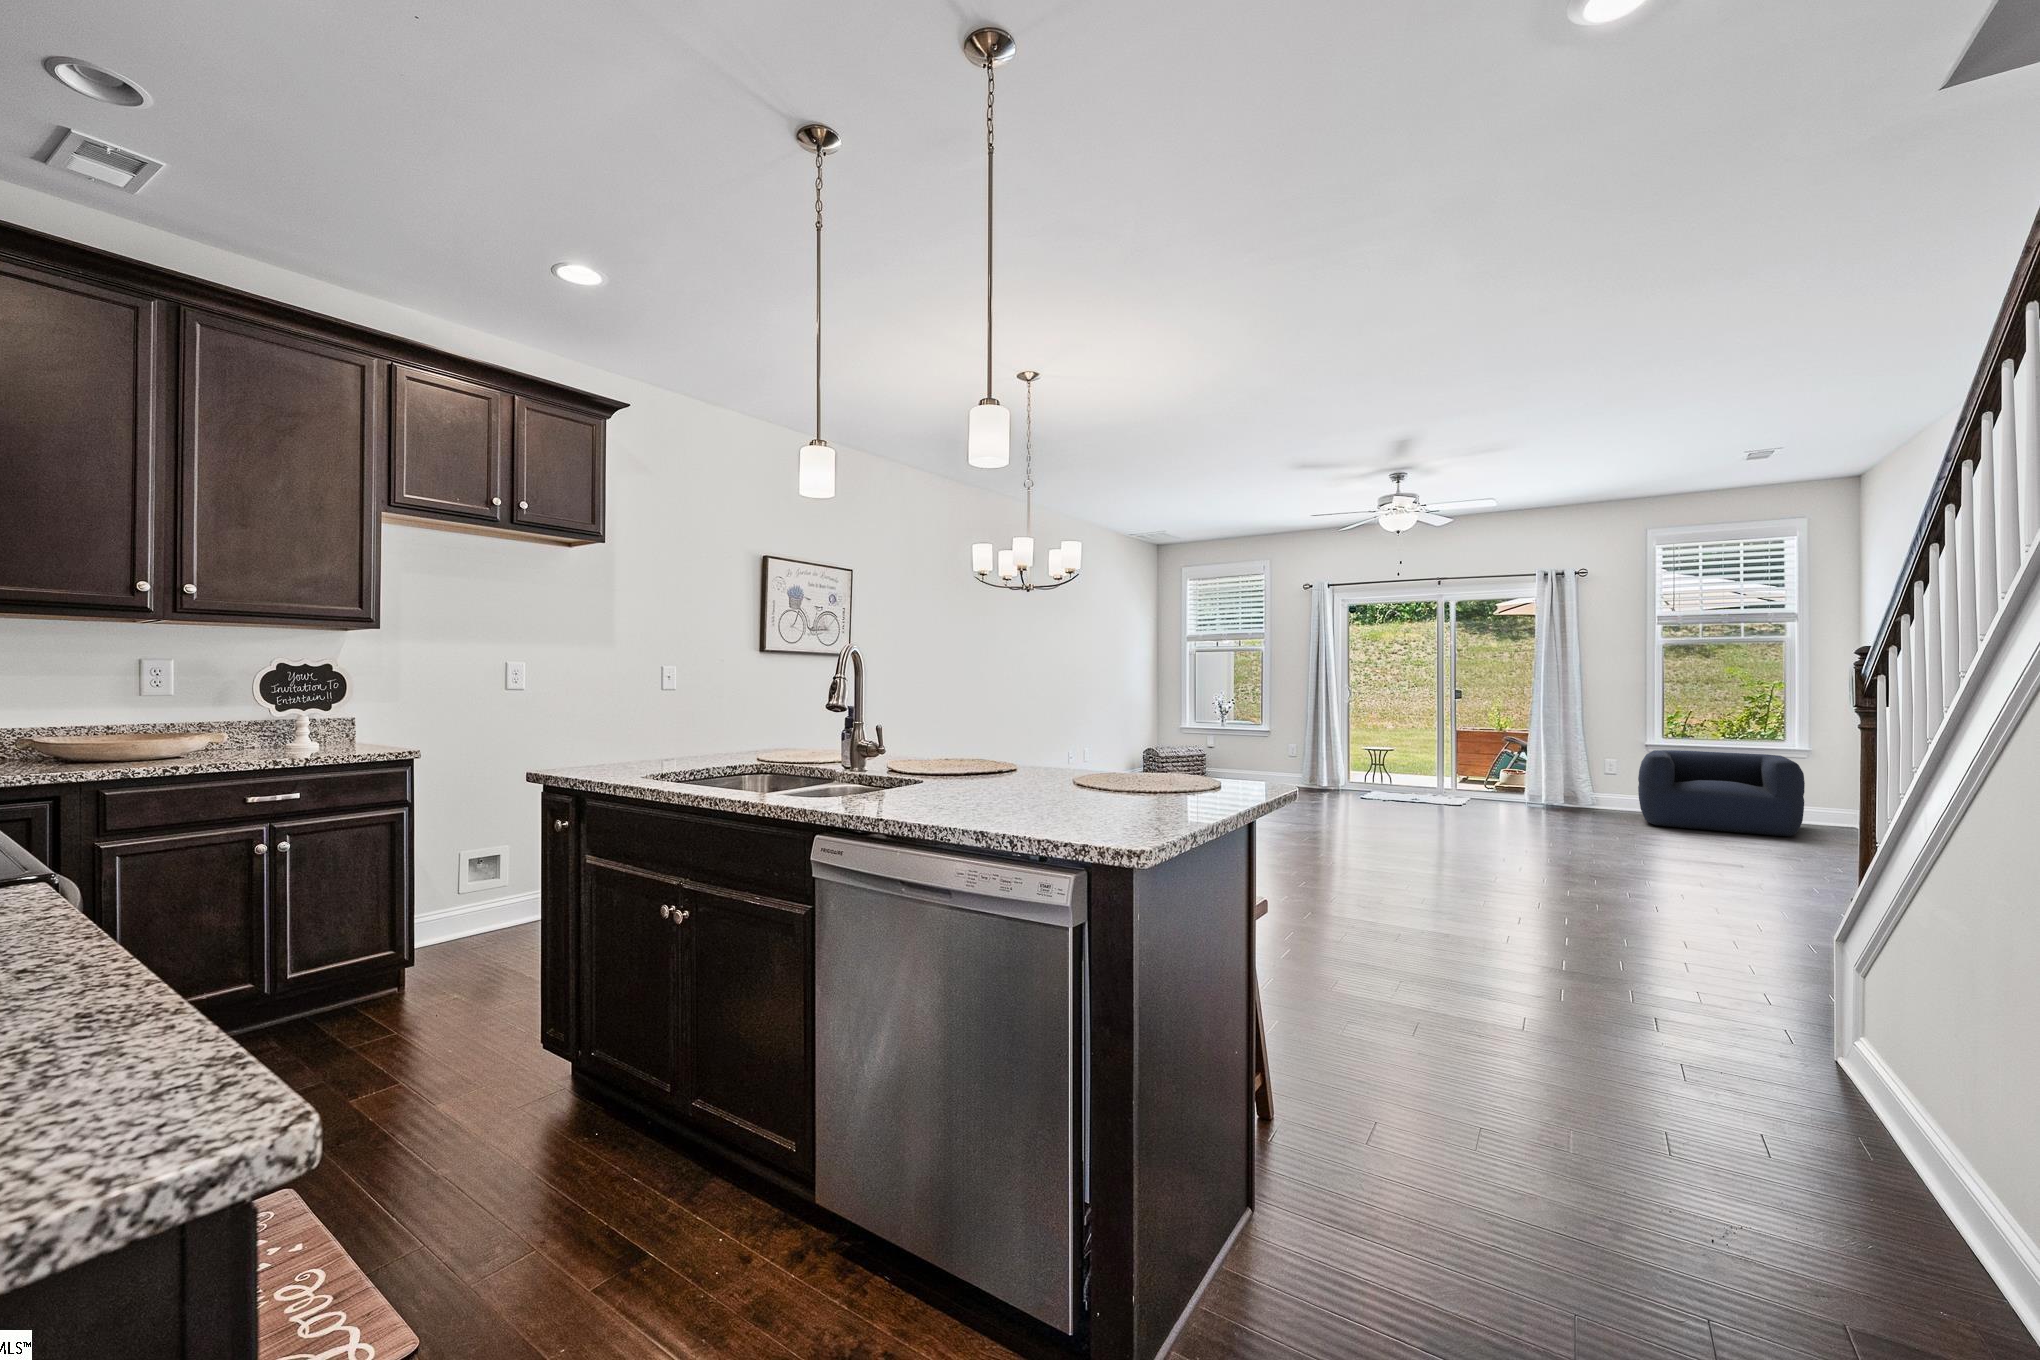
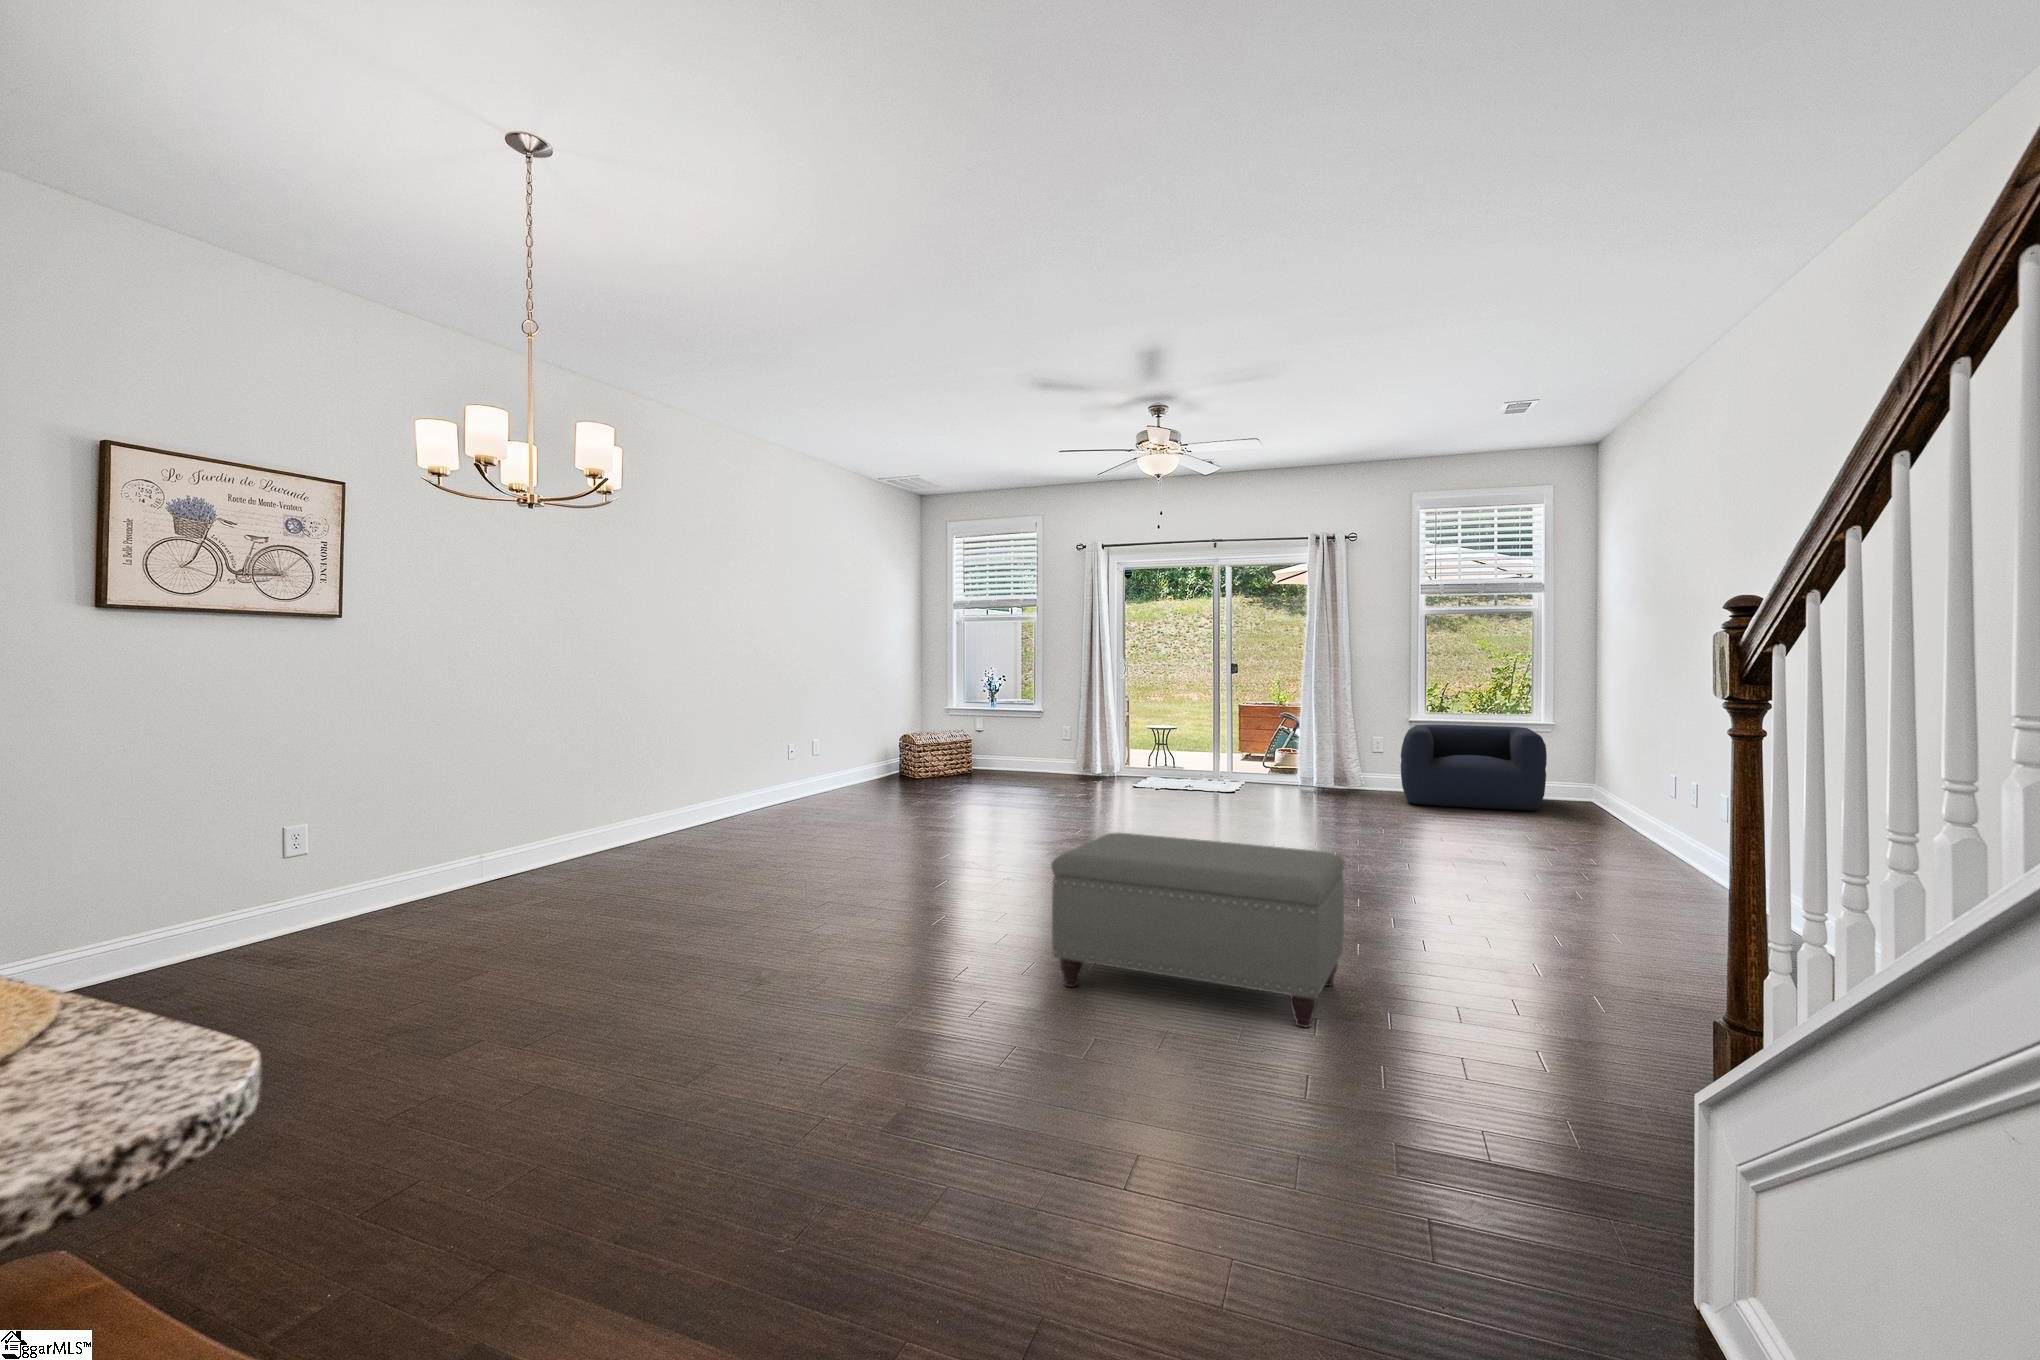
ottoman: none [1348,825,1603,981] -> present [1051,833,1345,1027]

